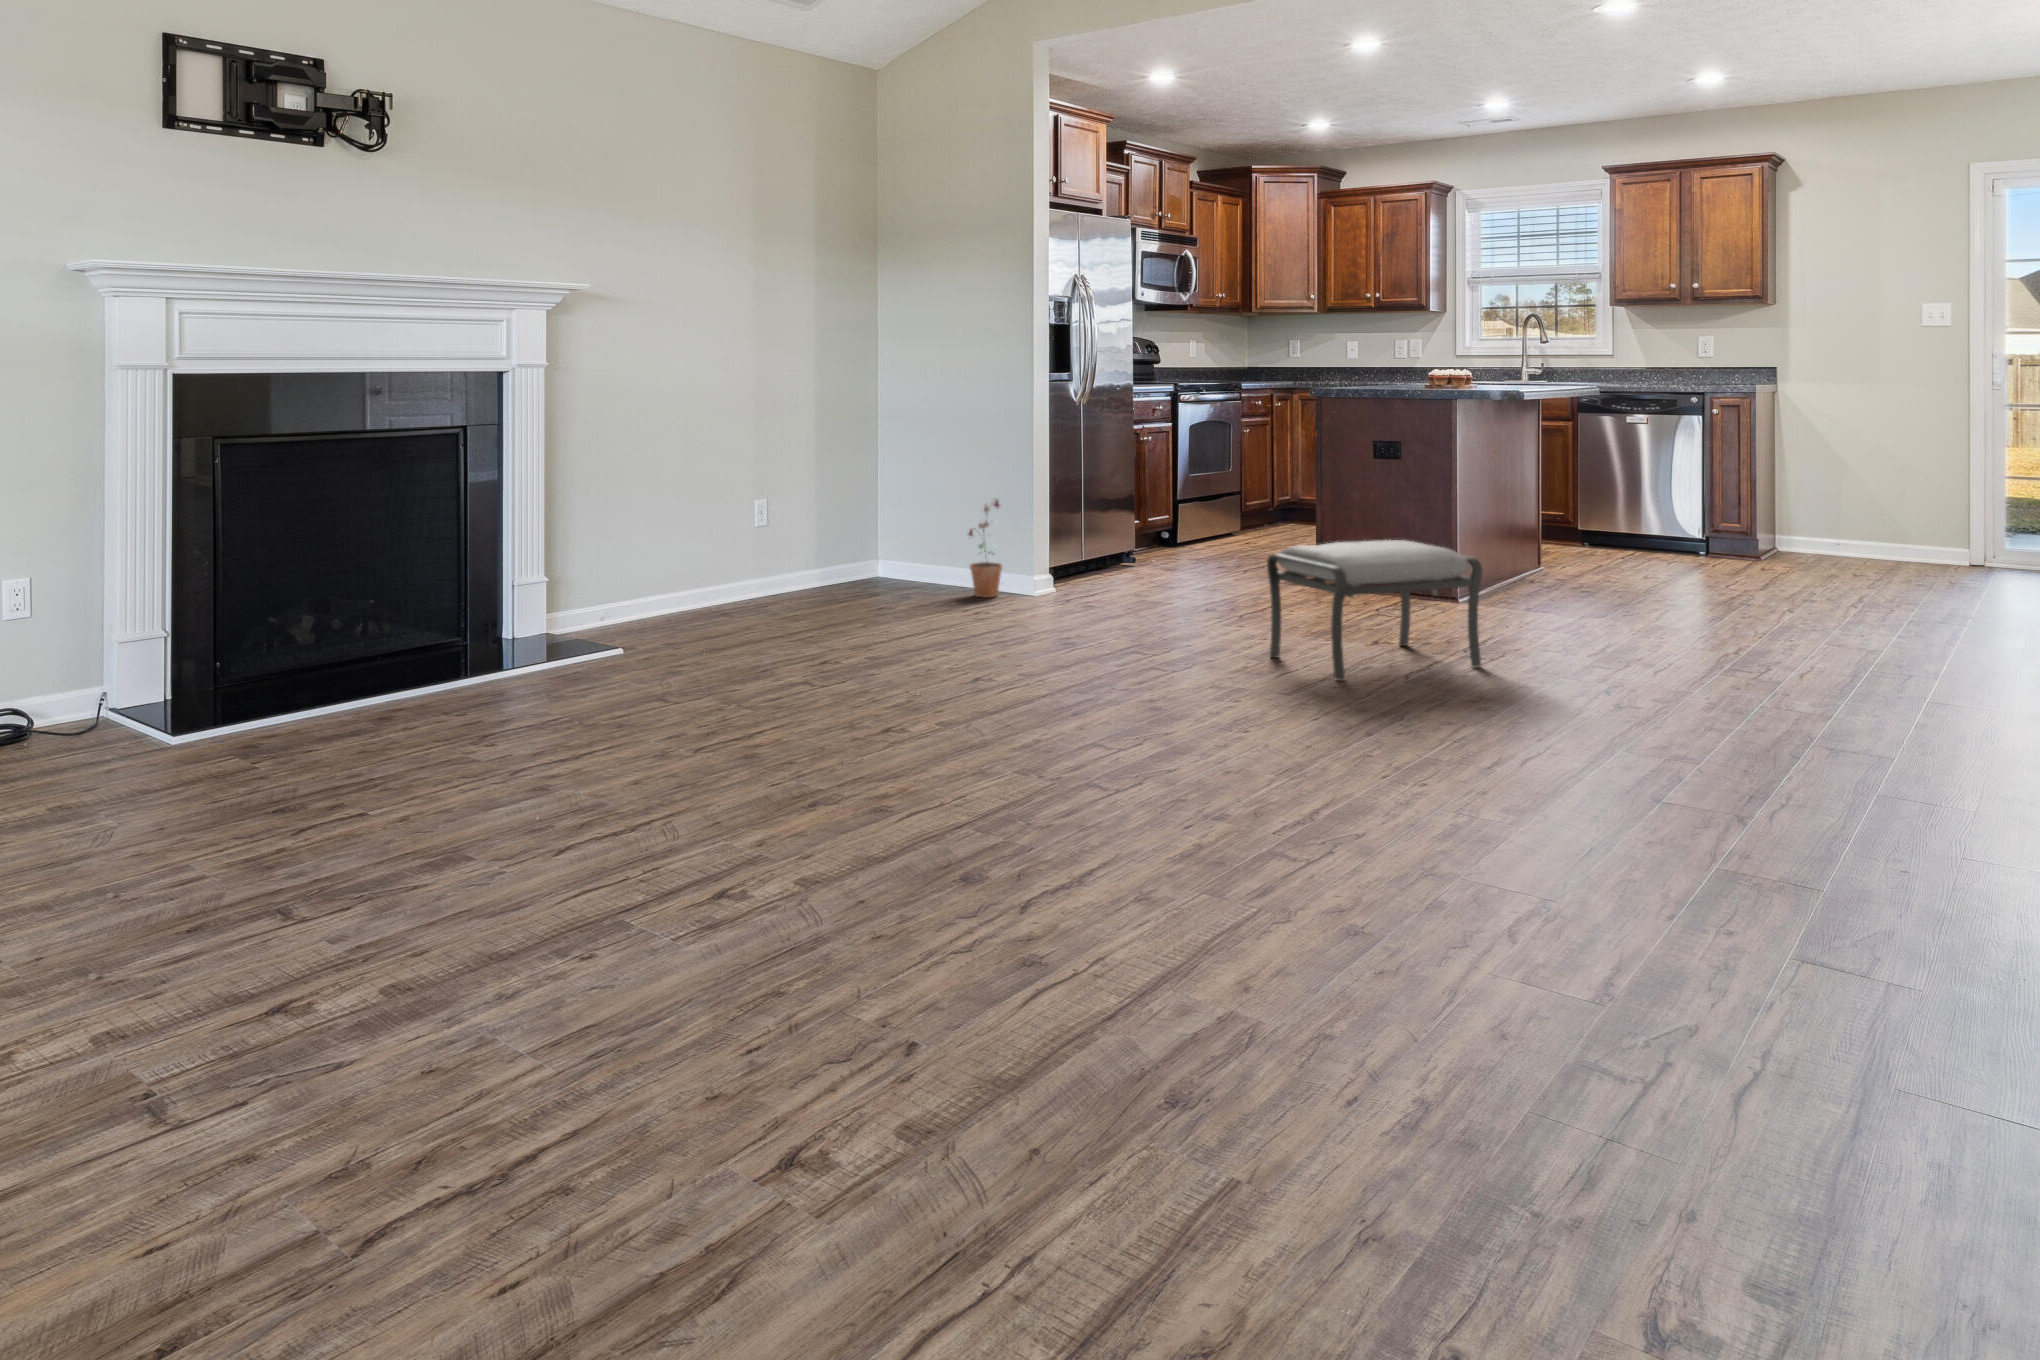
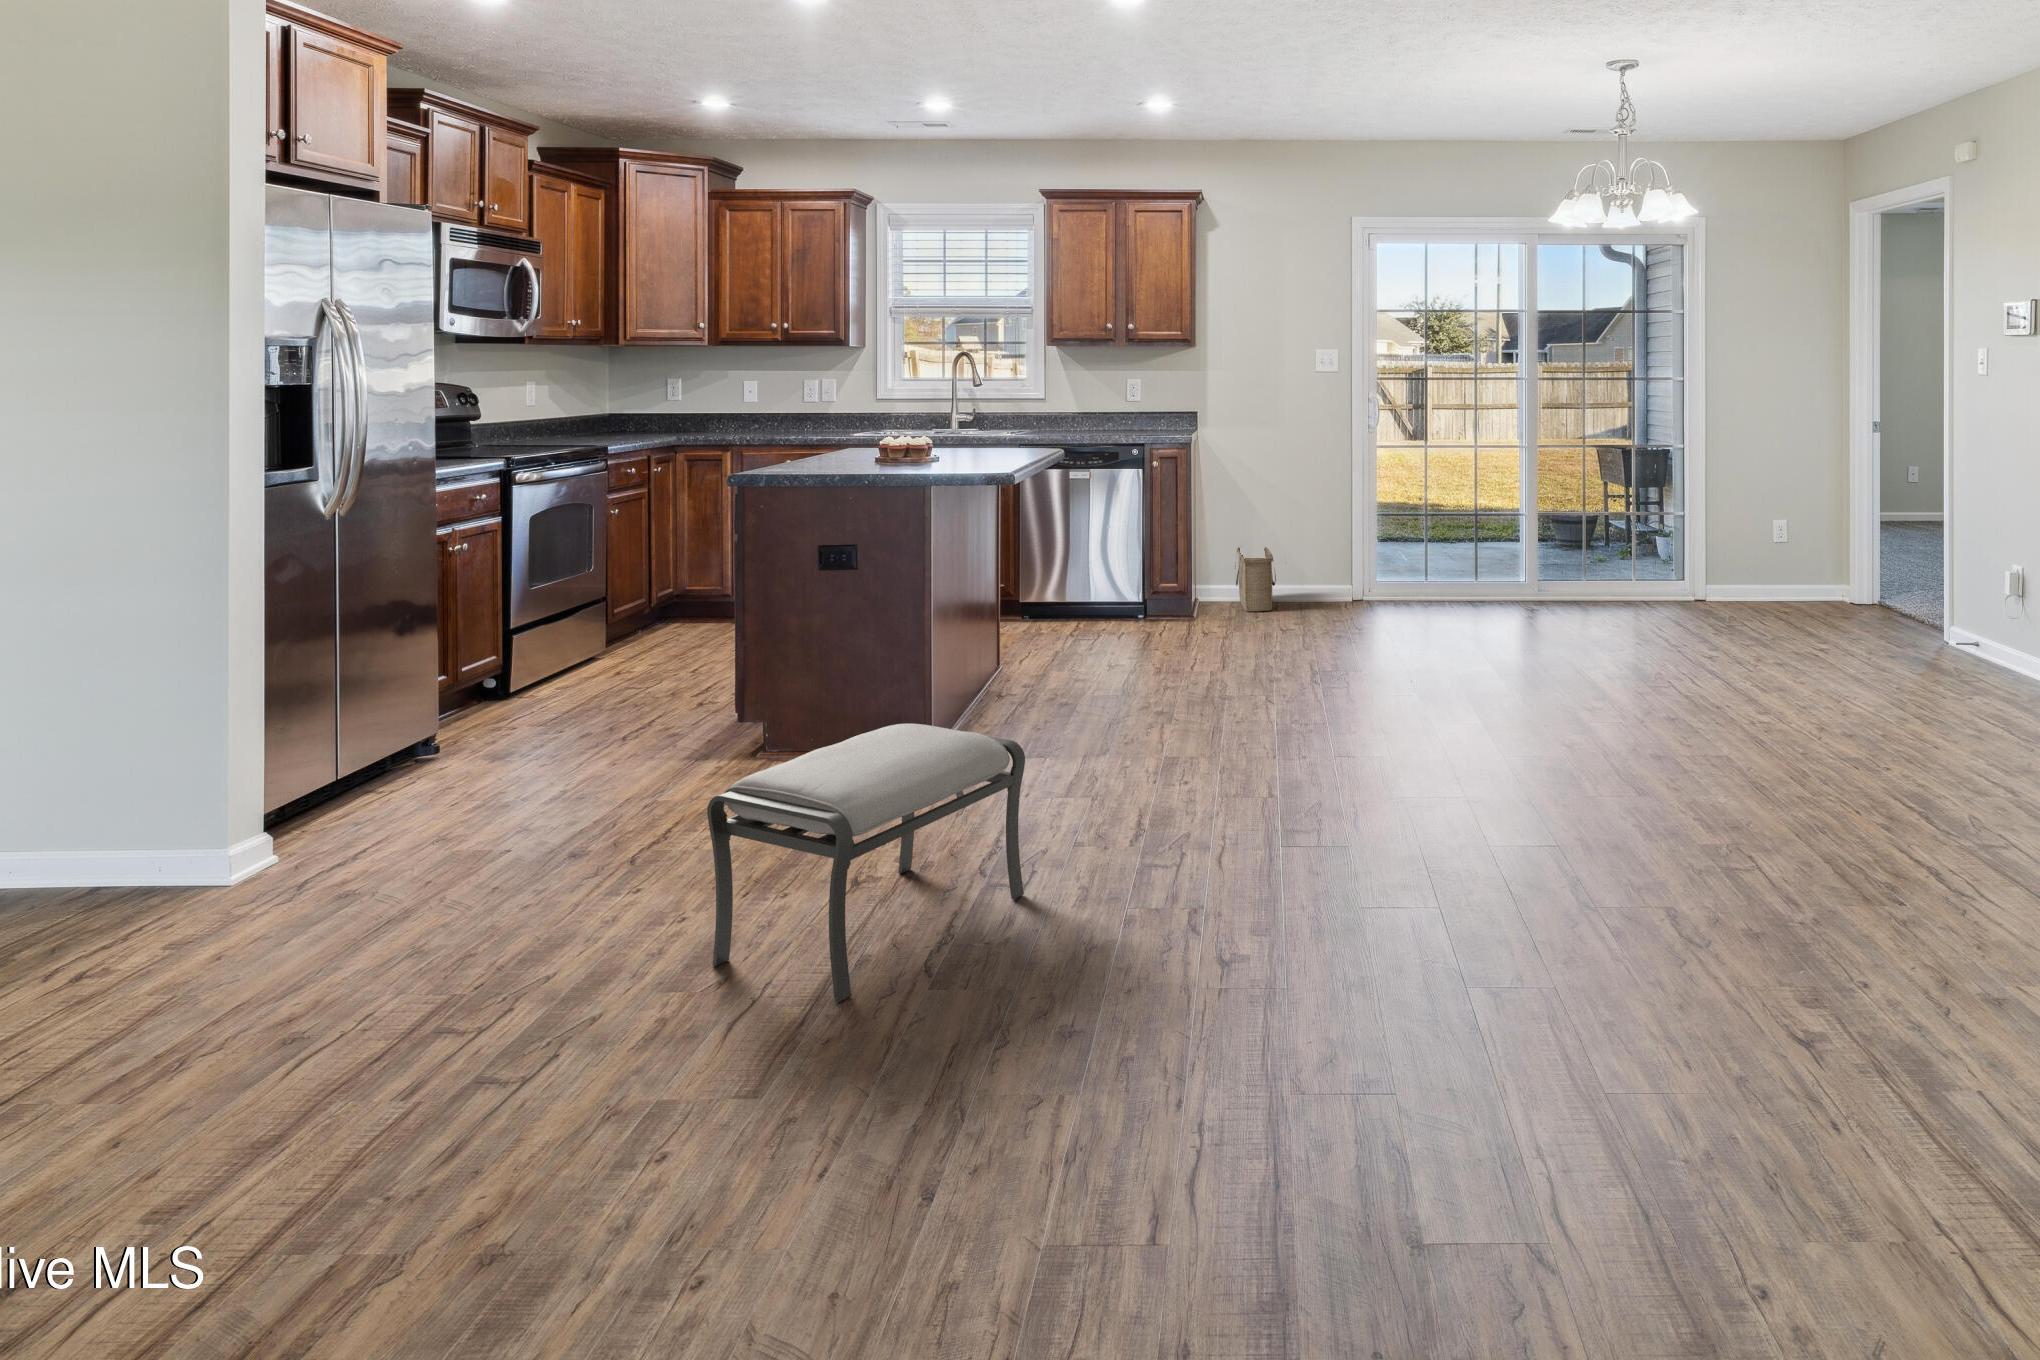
potted plant: present [969,500,1002,597] -> none [58,723,155,926]
basket: none [1818,504,1868,566] -> present [1236,547,1276,611]

